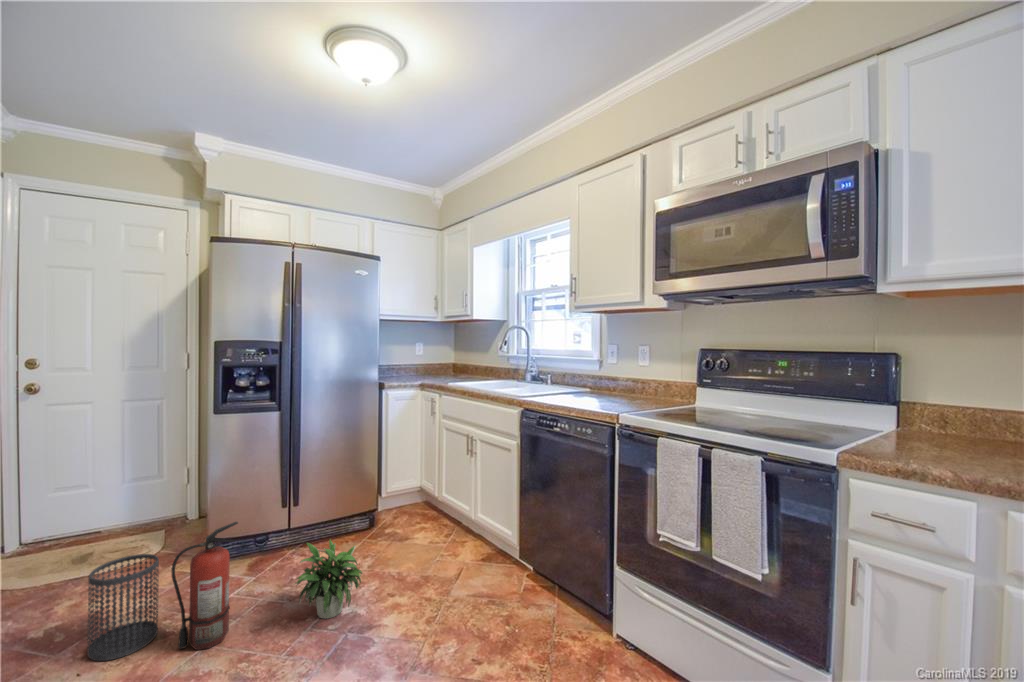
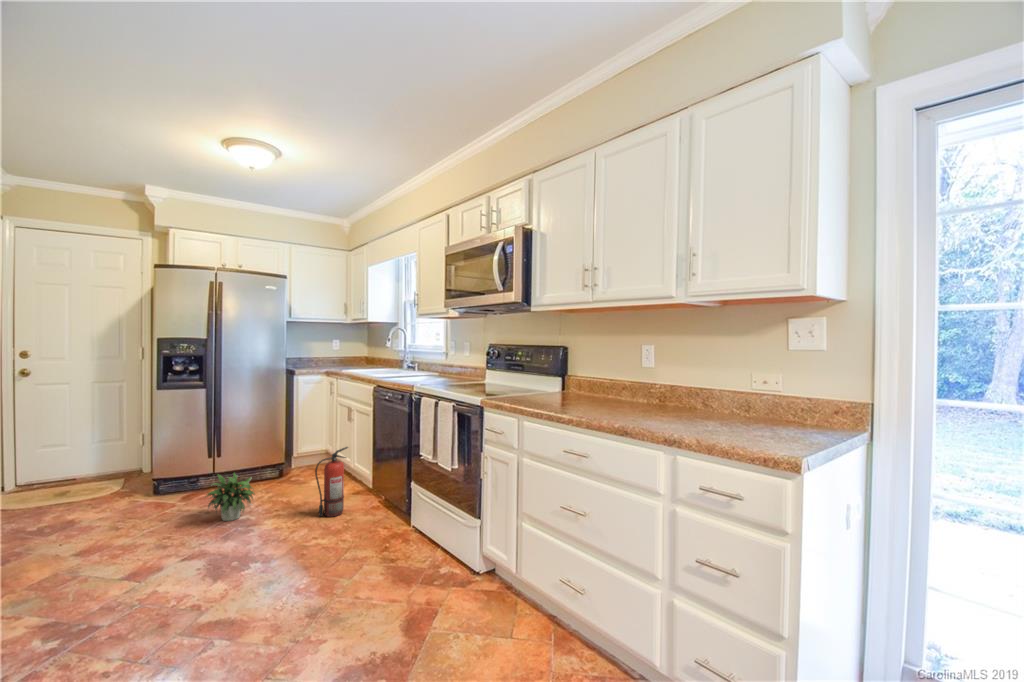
fire extinguisher: present [171,522,238,650] -> present [315,447,348,517]
wastebasket: present [87,554,159,661] -> none [66,478,114,539]

